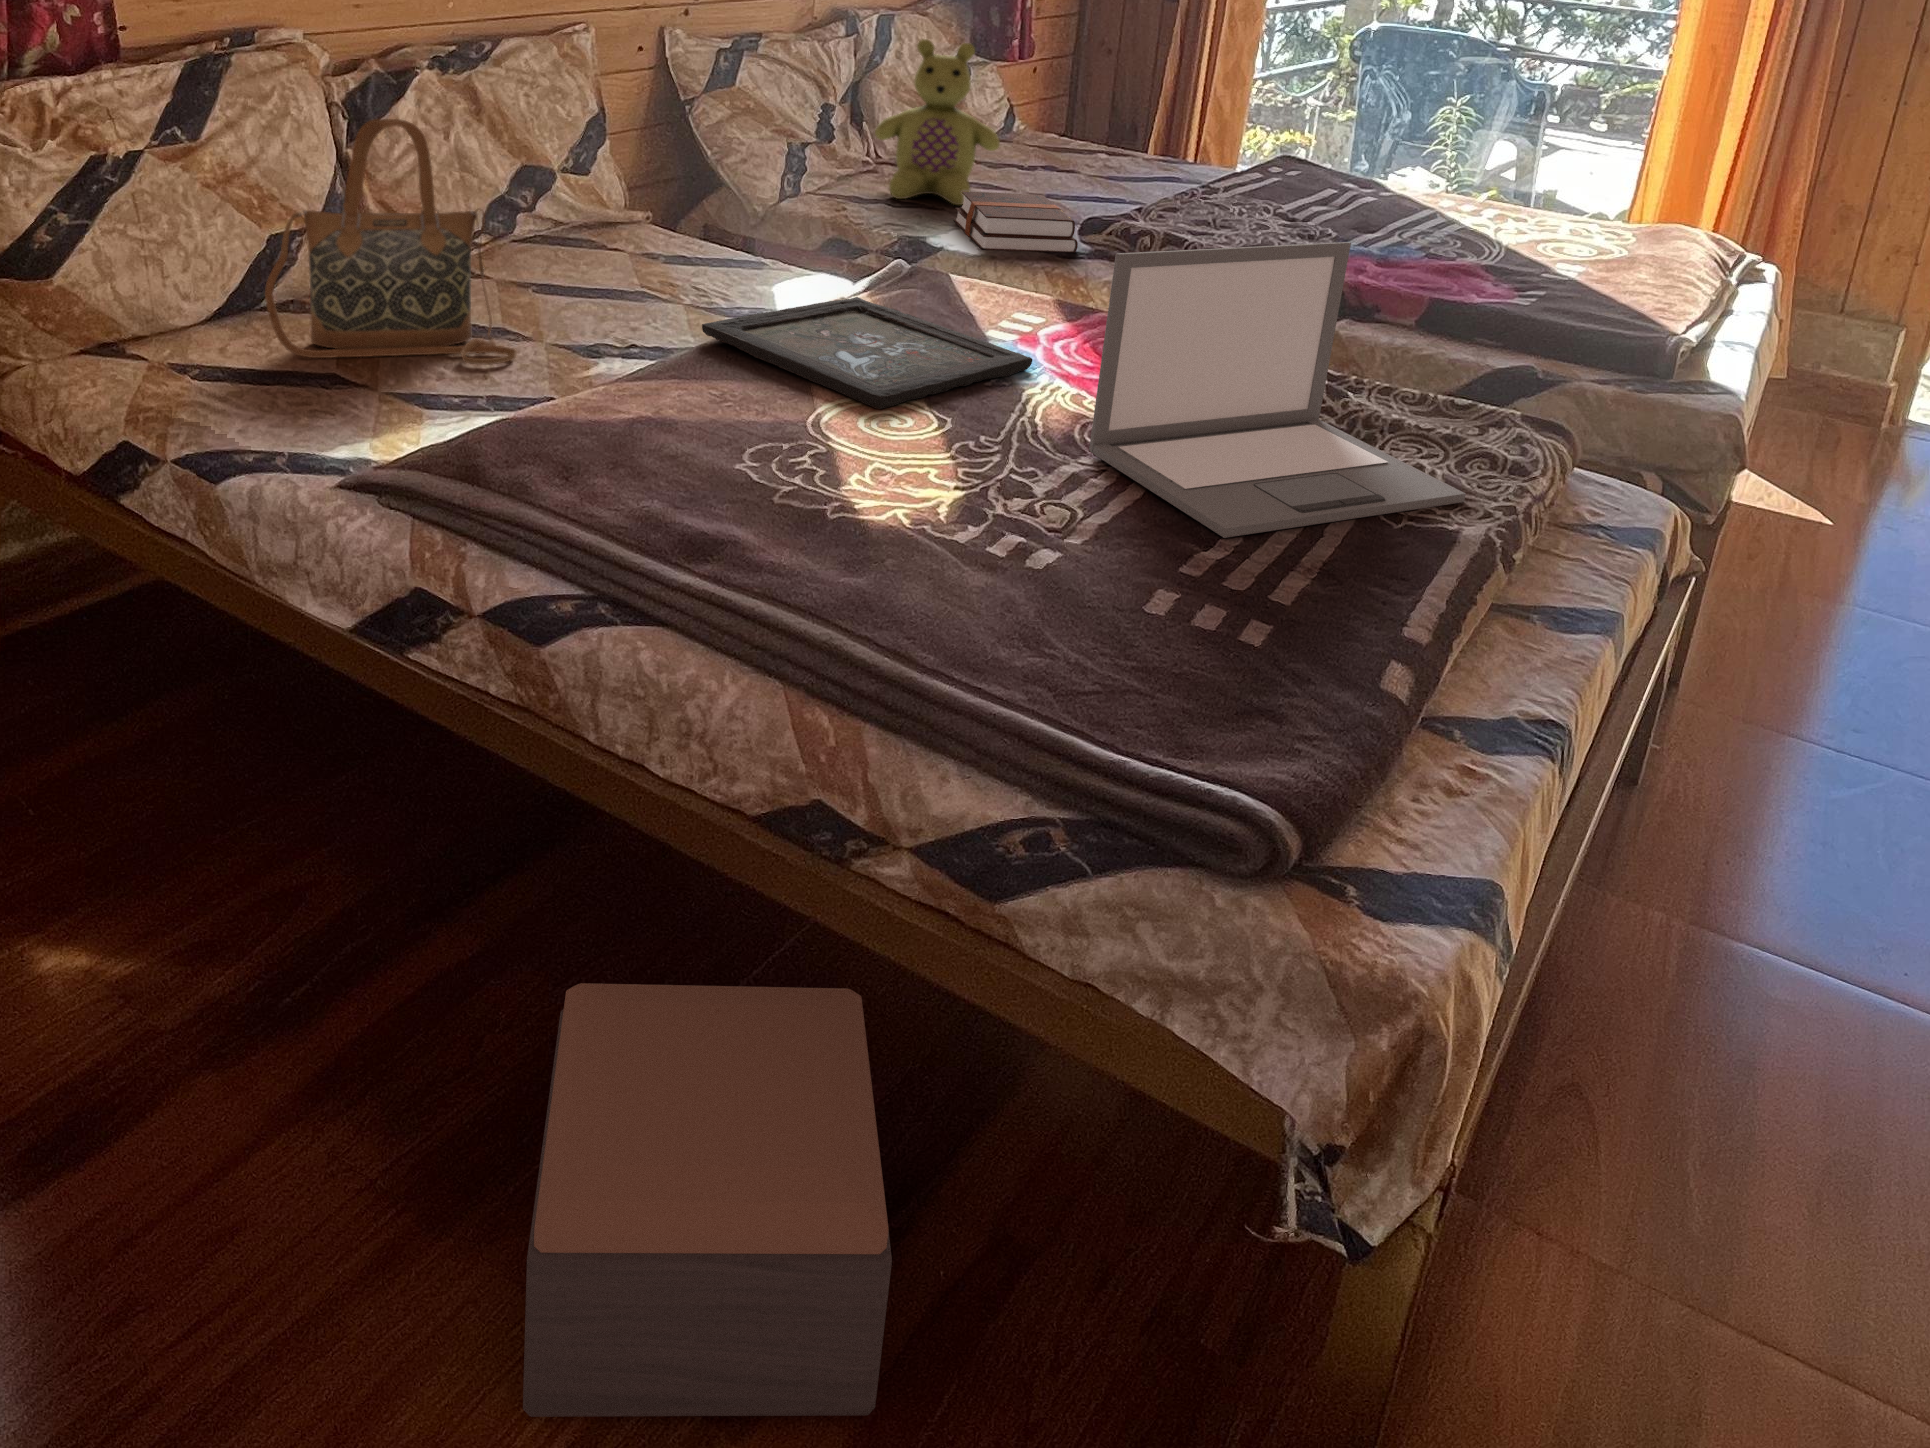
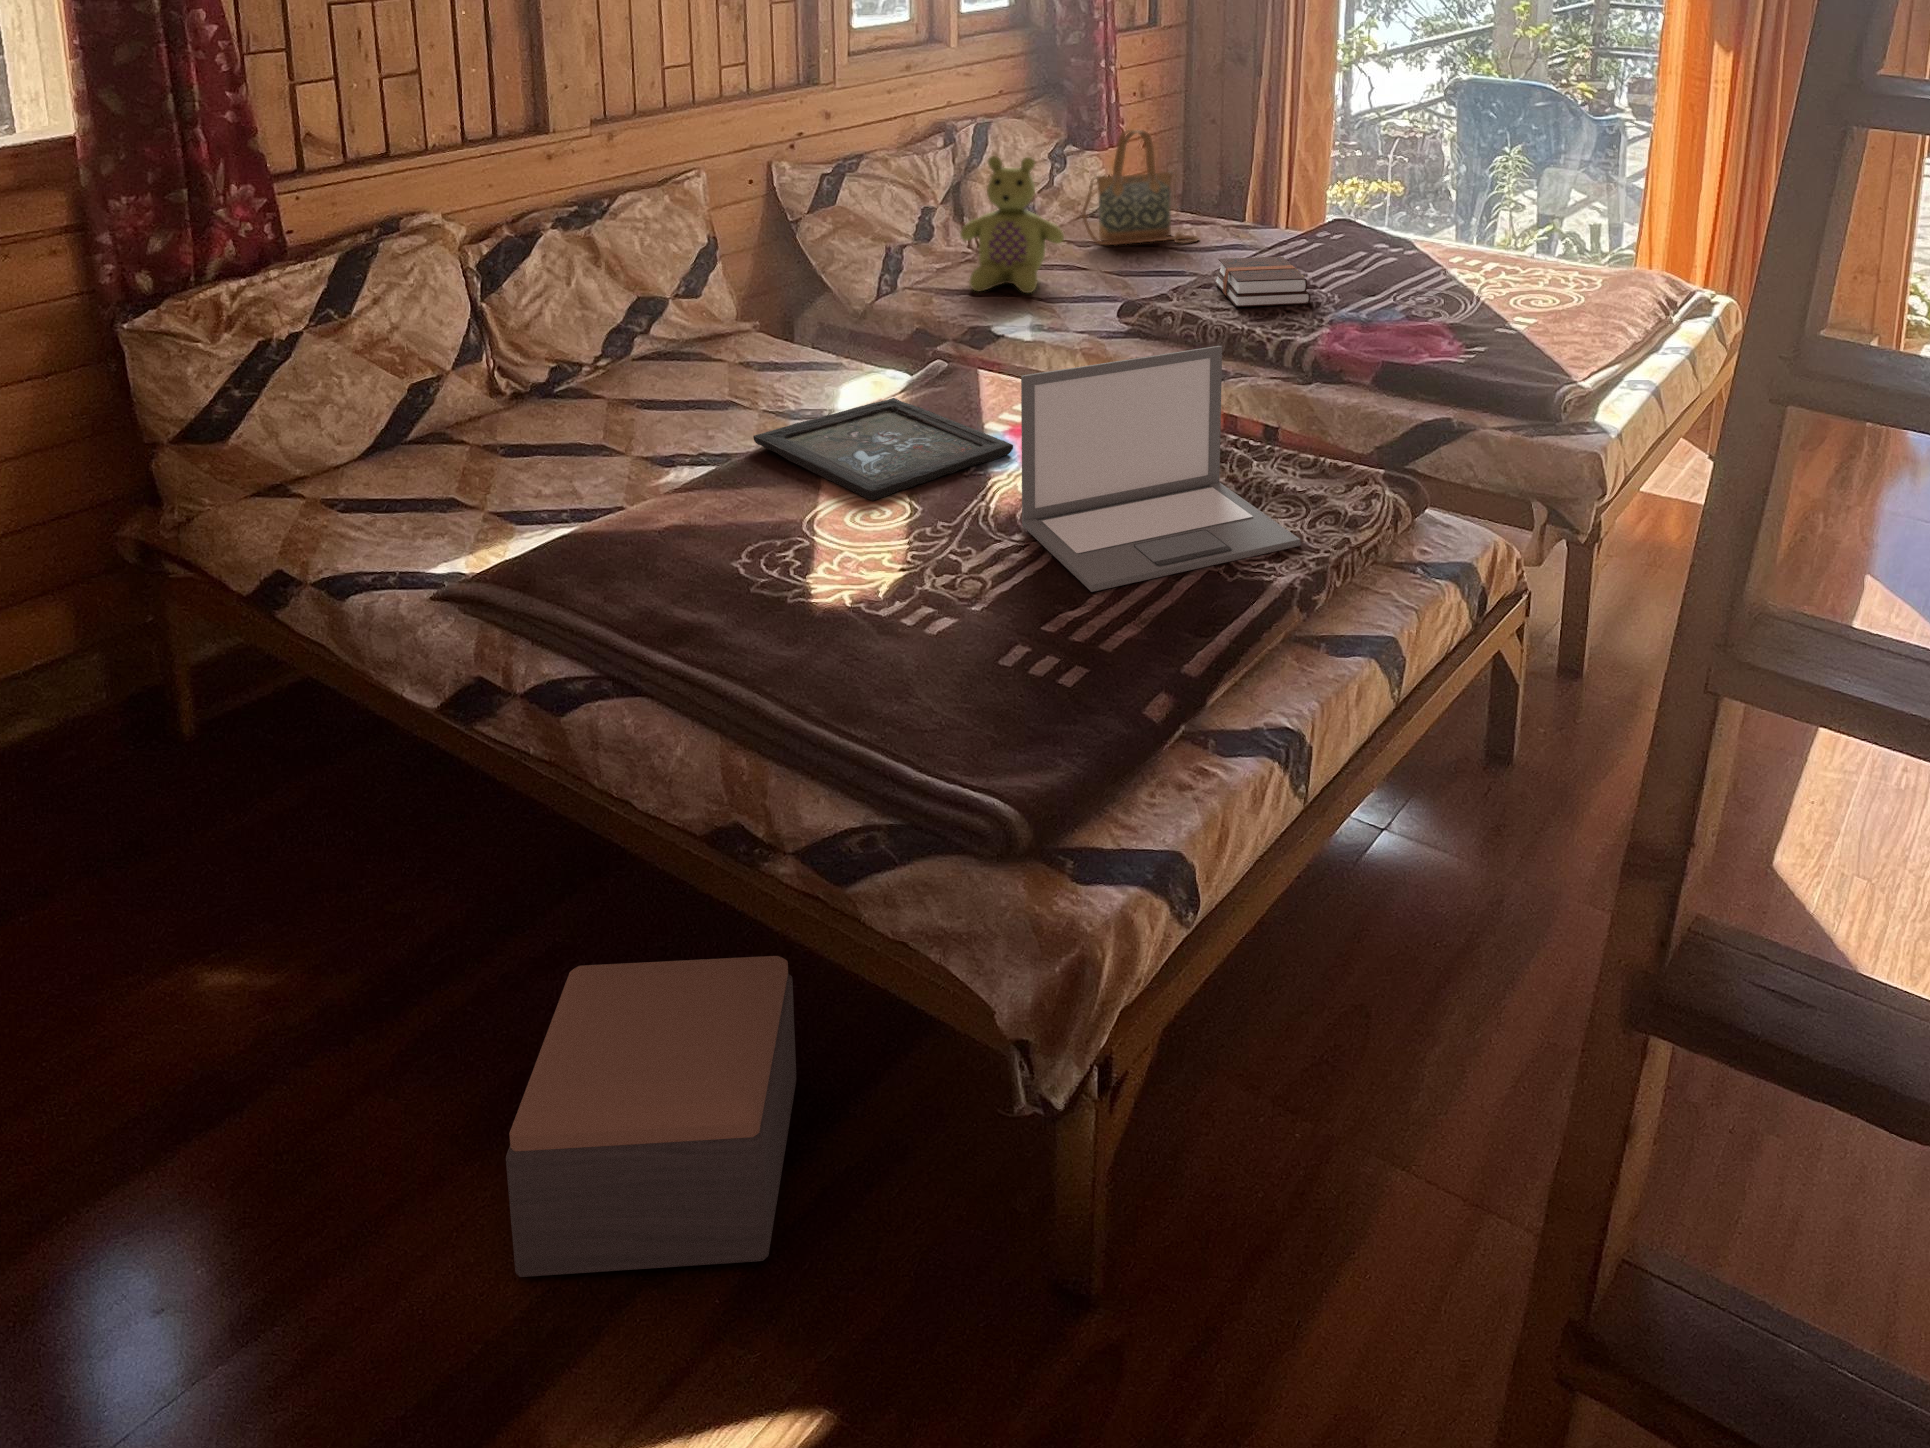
handbag: present [265,119,517,364] -> present [1082,130,1199,245]
hardback book: present [954,191,1078,252] -> present [1214,257,1311,307]

